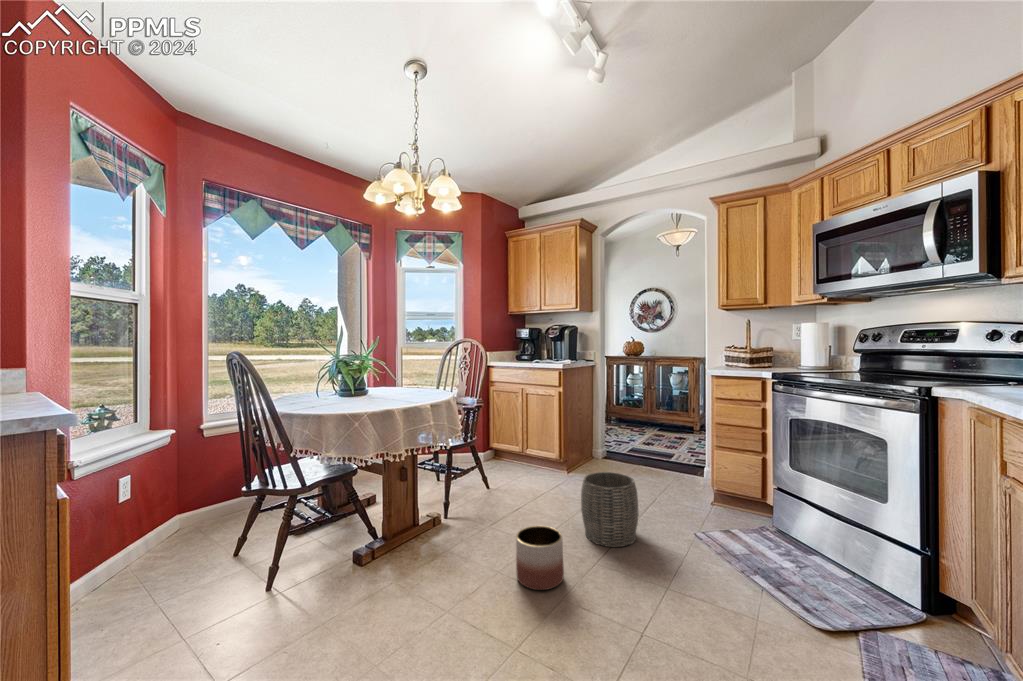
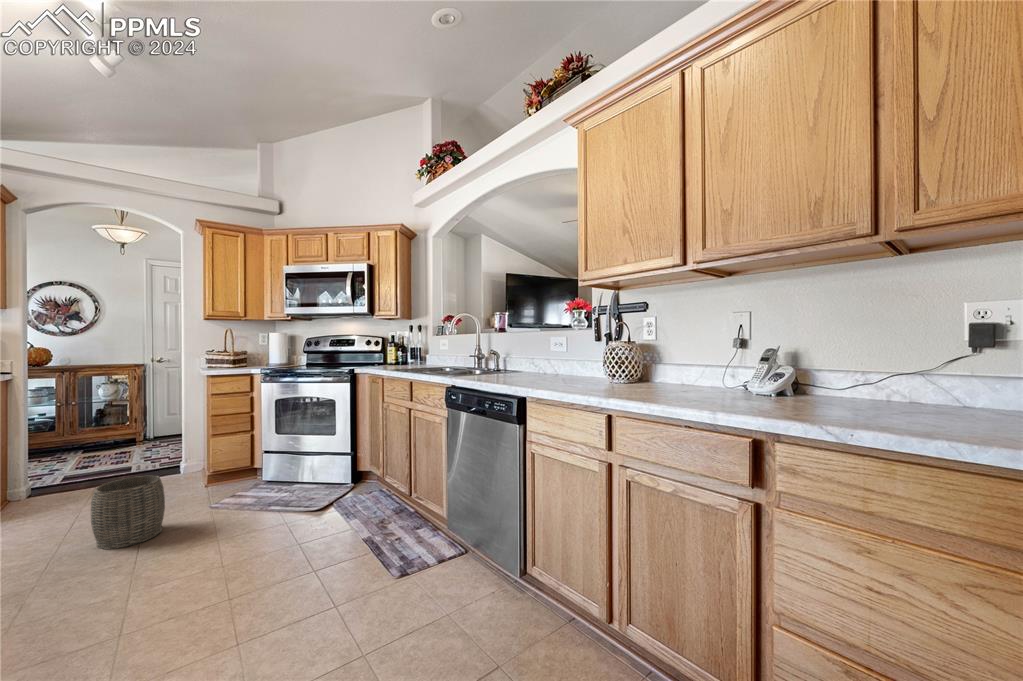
planter: present [516,526,564,590] -> none [51,536,120,603]

